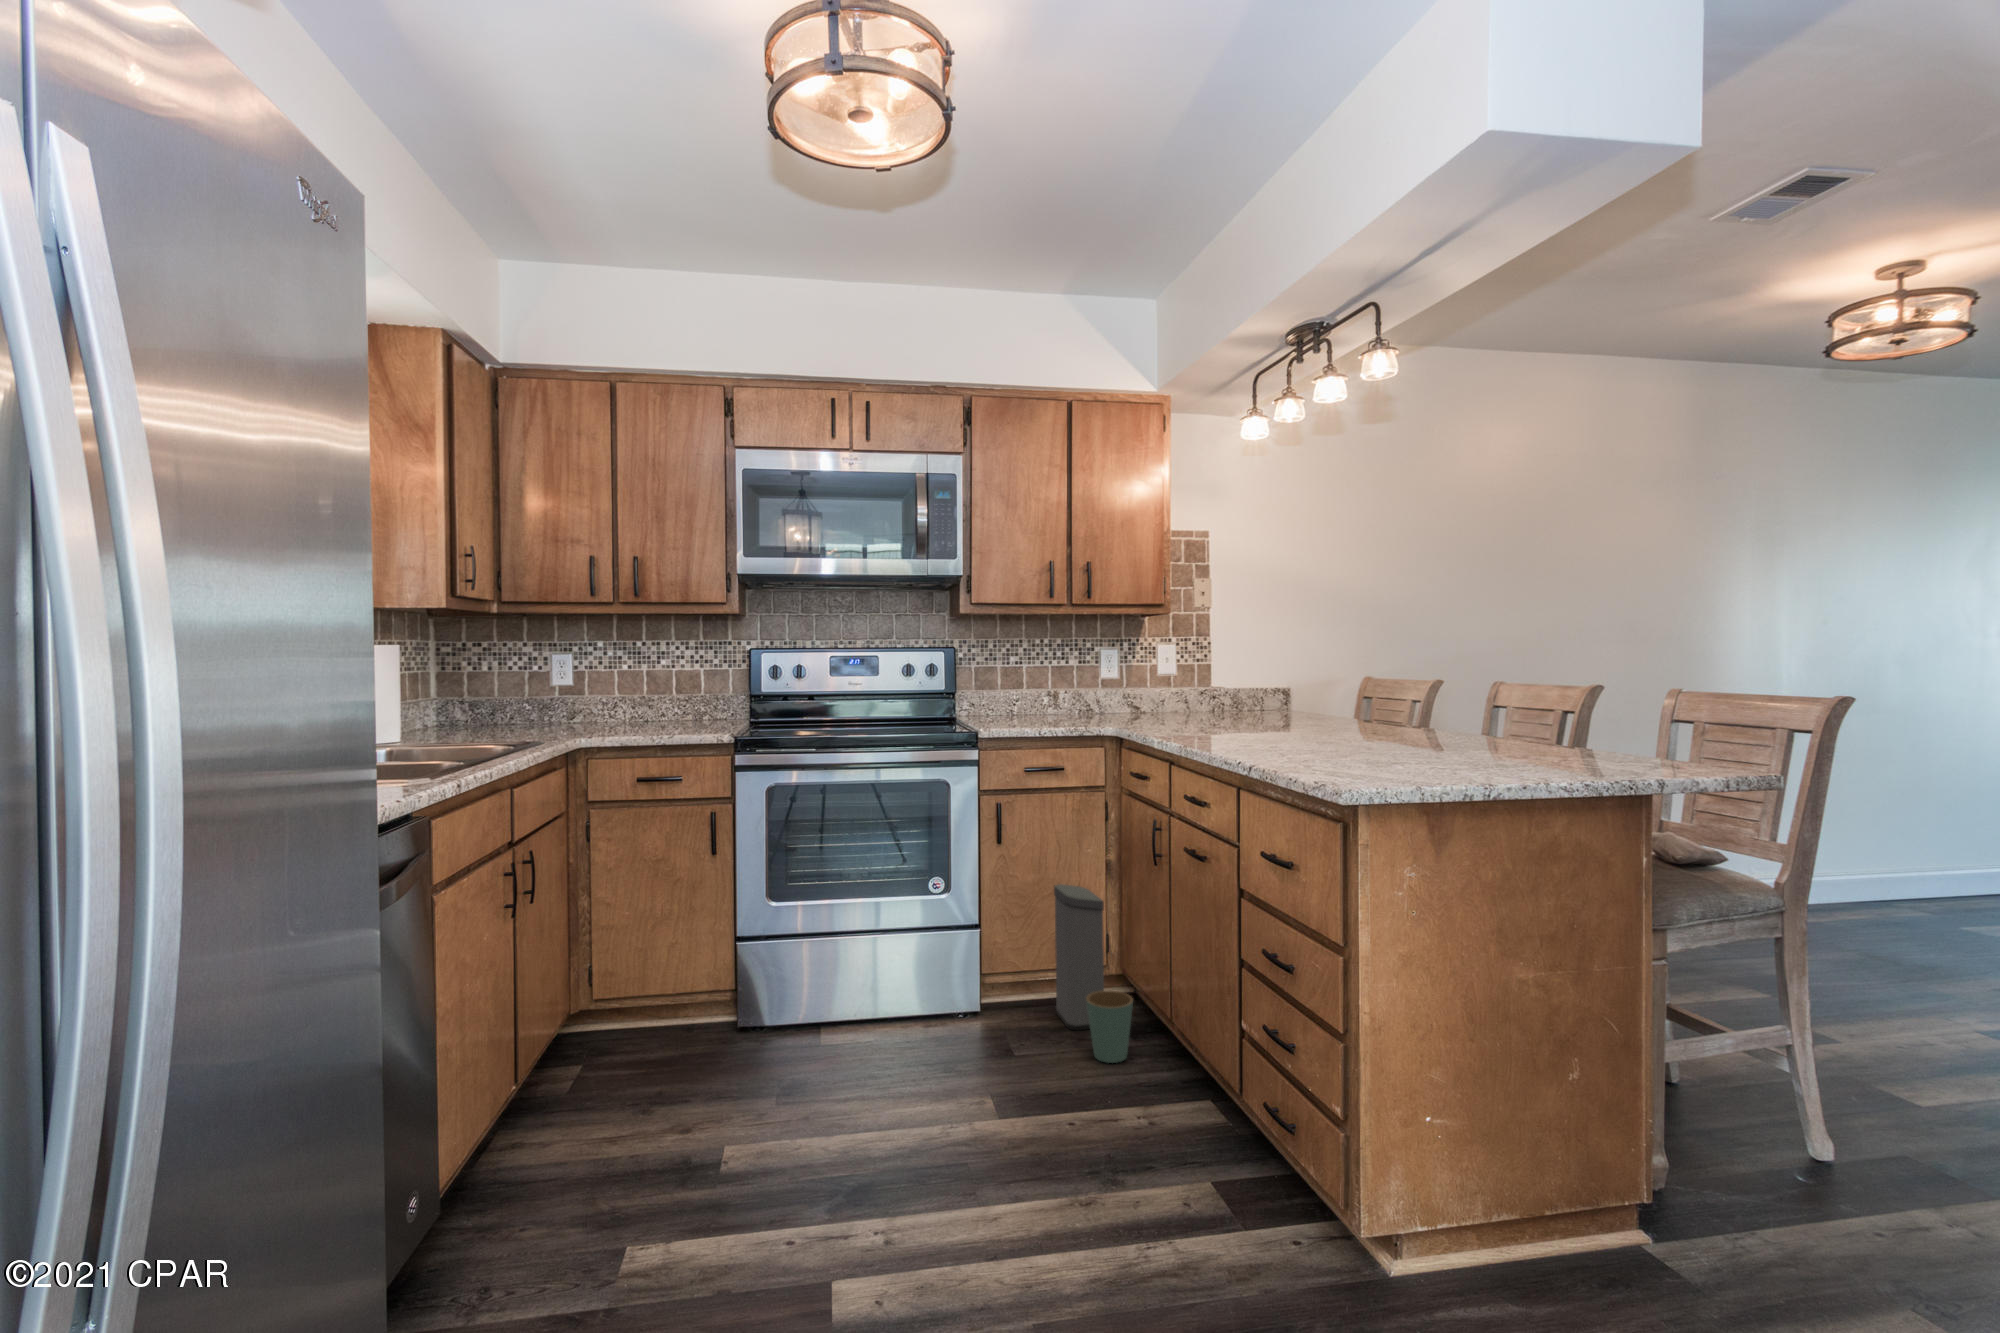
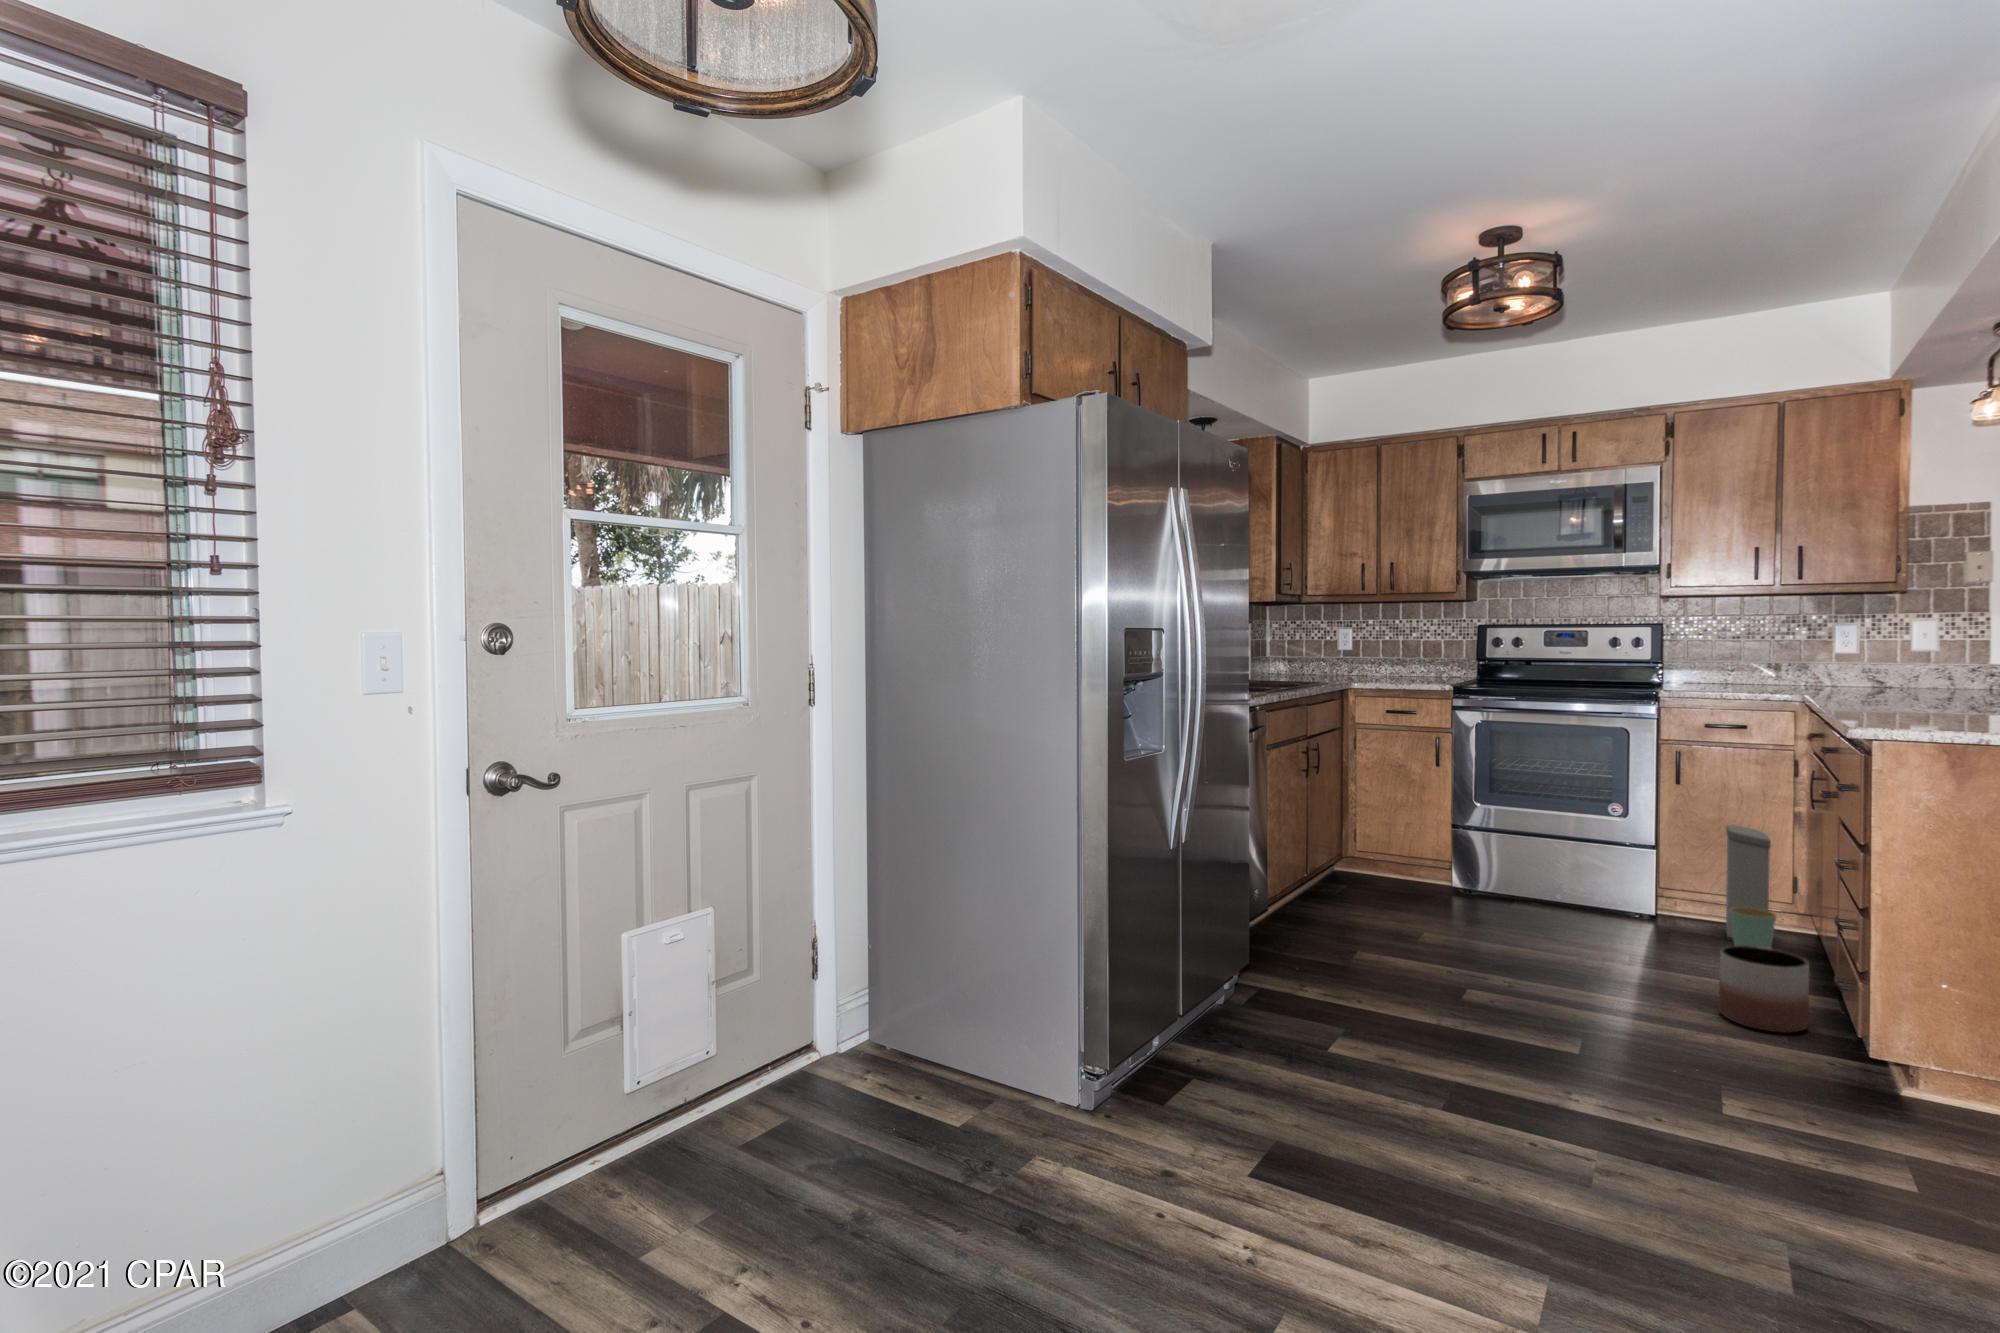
planter: none [1159,1079,1262,1216] -> present [1718,946,1809,1033]

